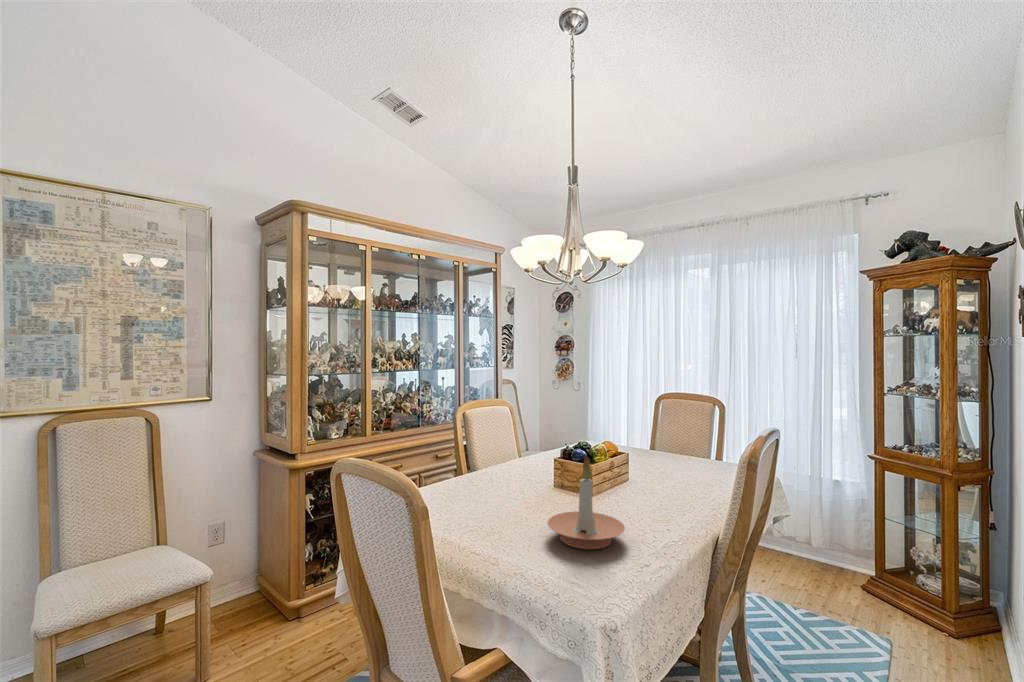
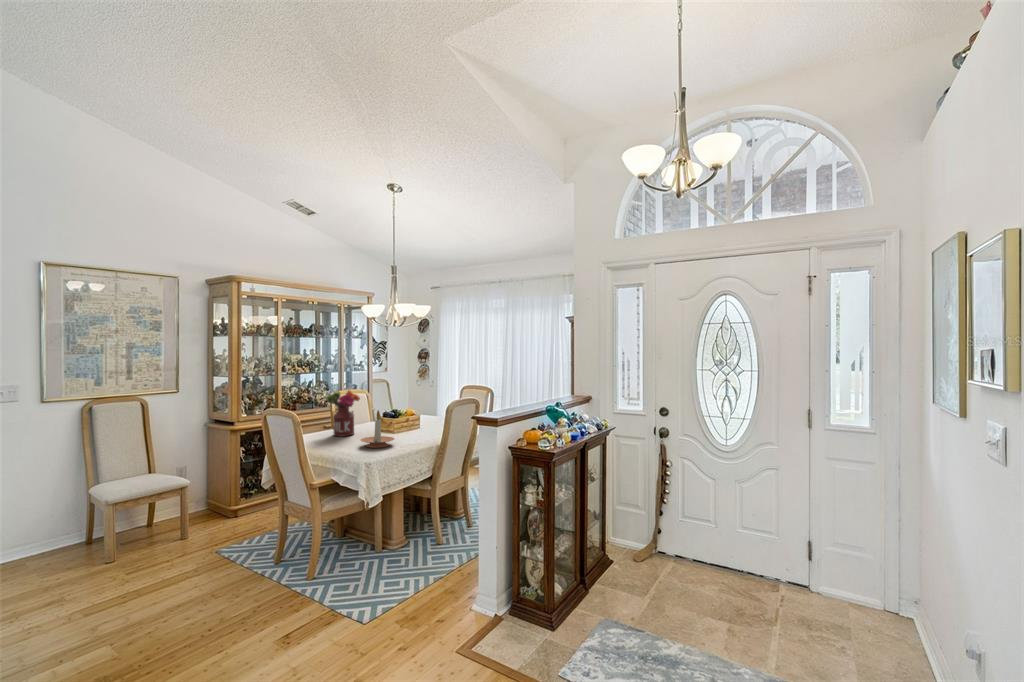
flower arrangement: none [457,404,522,500] -> present [327,390,360,436]

